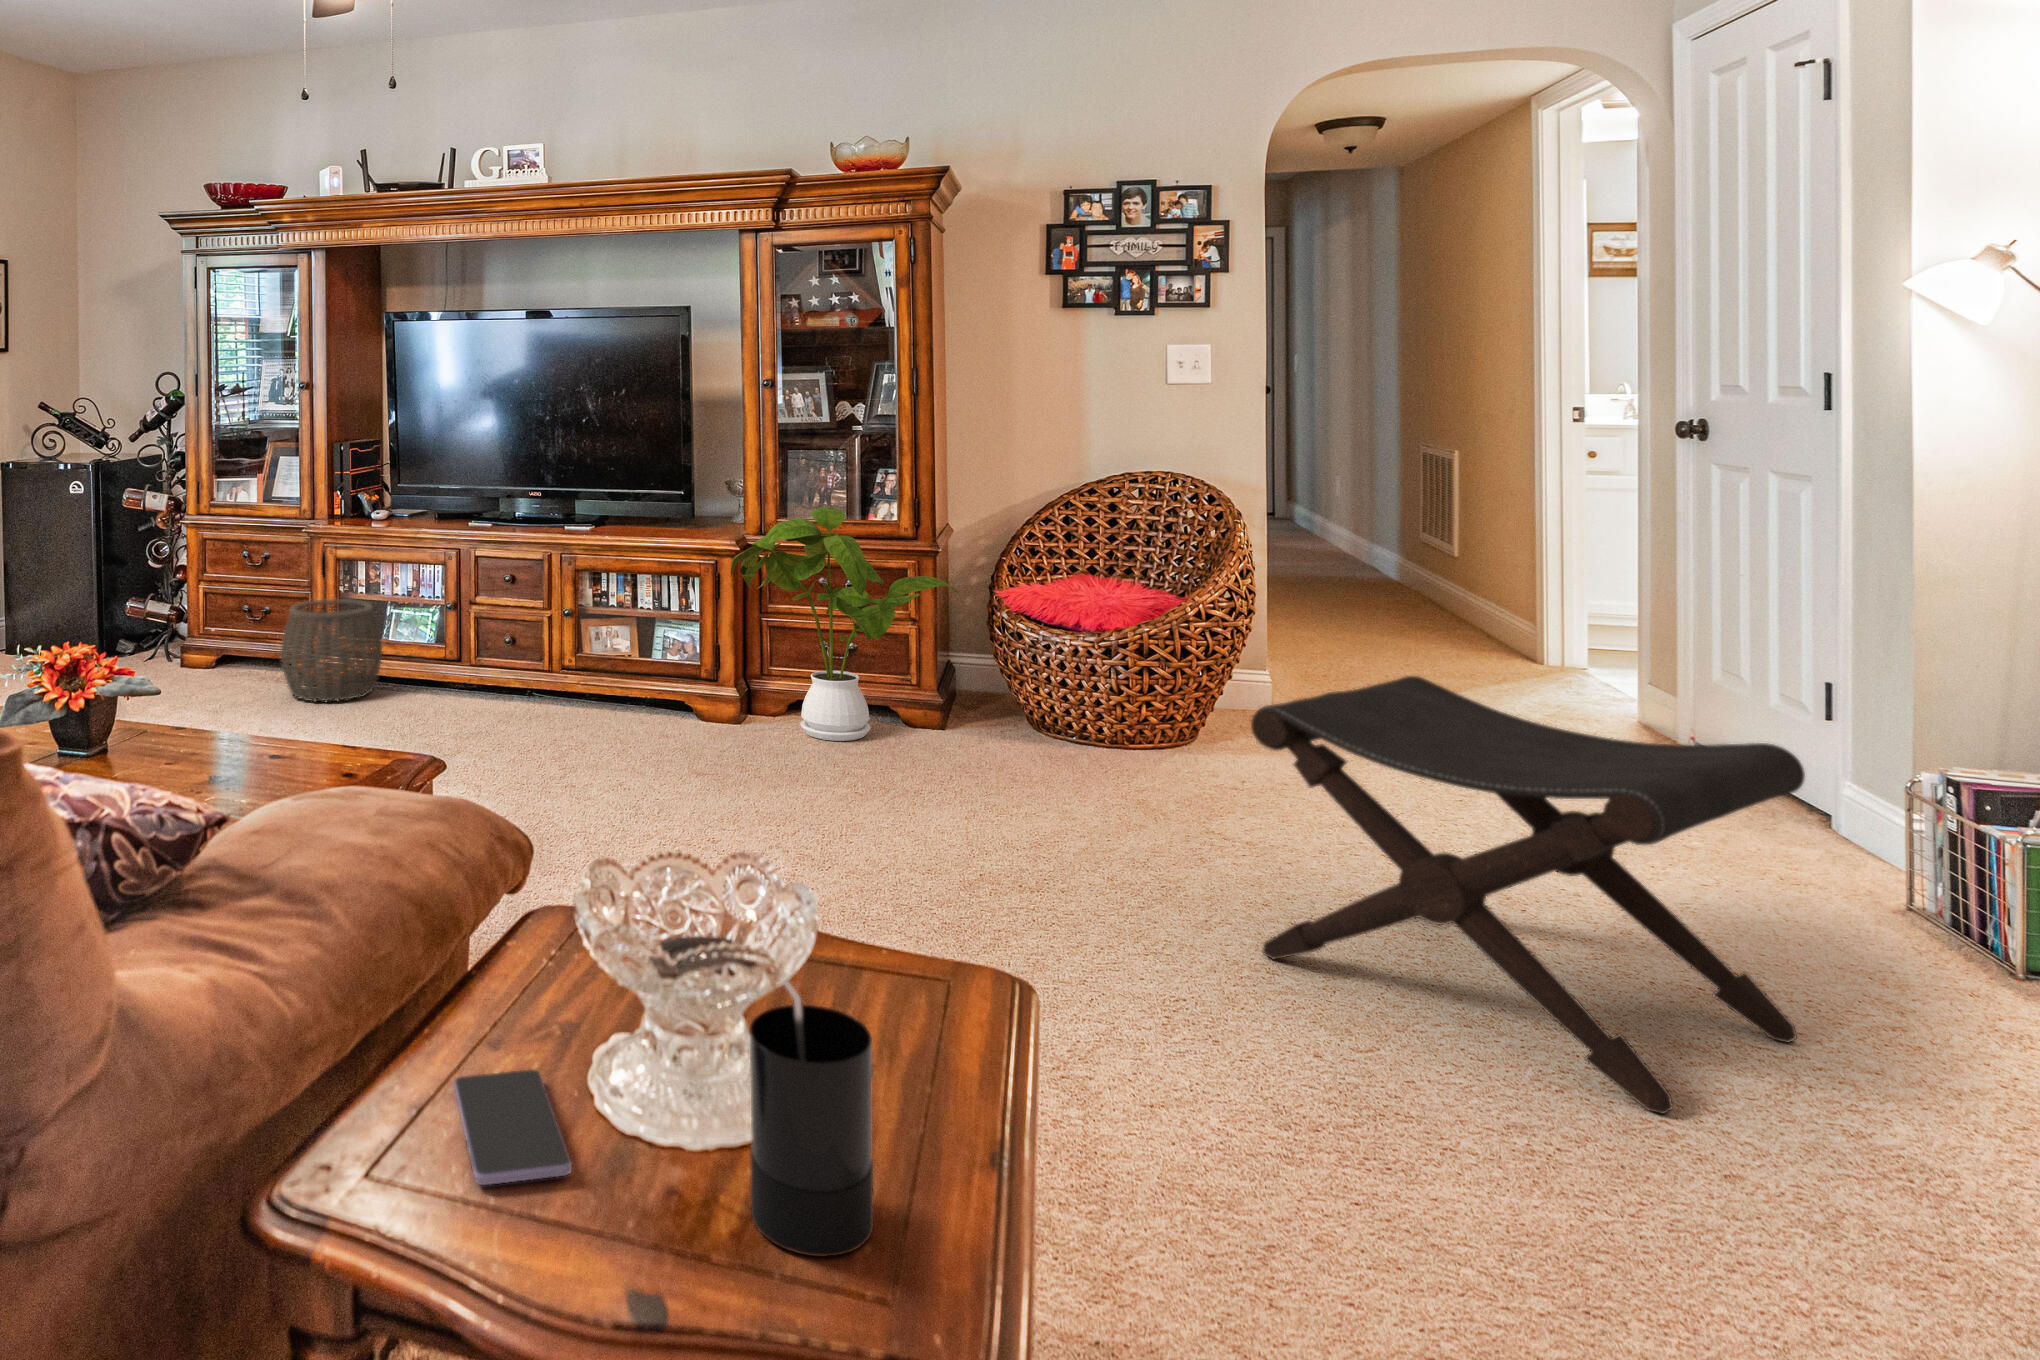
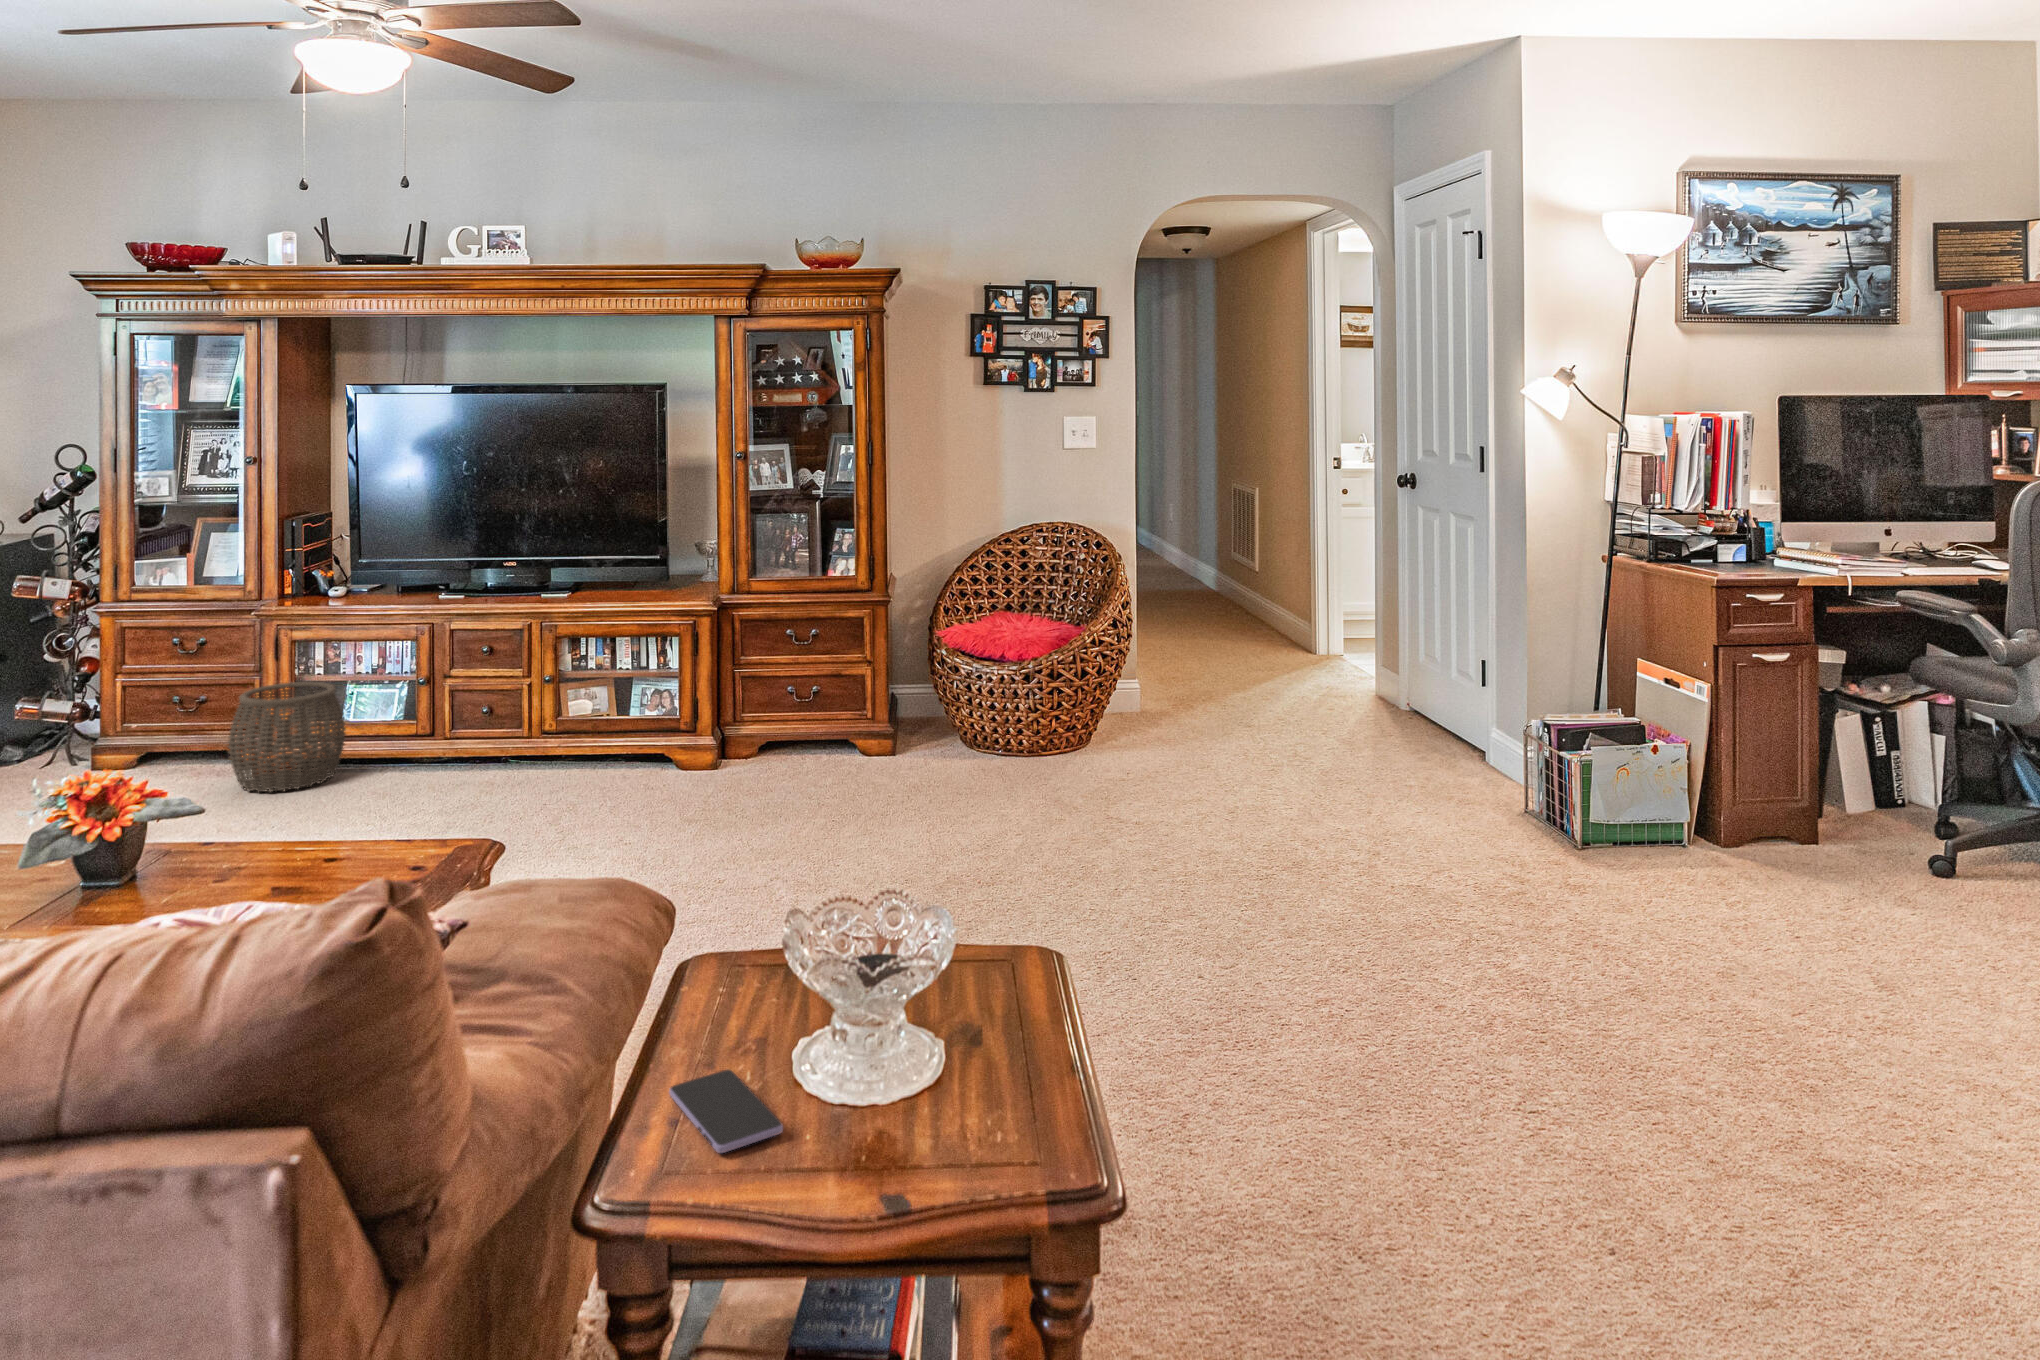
house plant: present [731,507,960,741] -> none [710,568,910,775]
footstool: present [1251,676,1805,1114] -> none [1147,683,1474,974]
candle: present [749,981,873,1256] -> none [911,966,992,1146]

